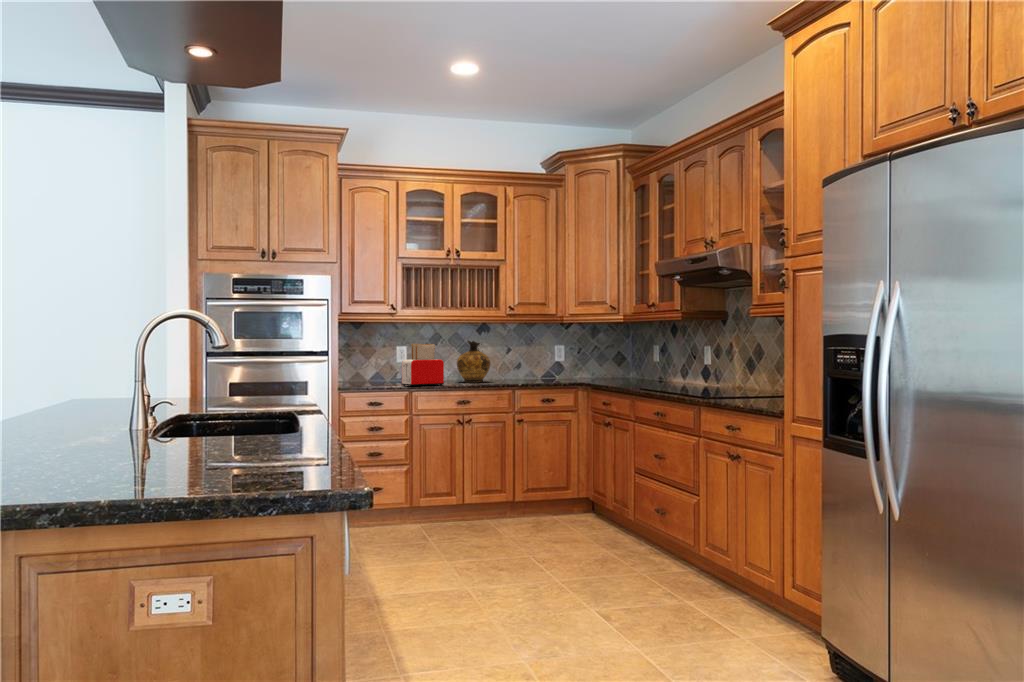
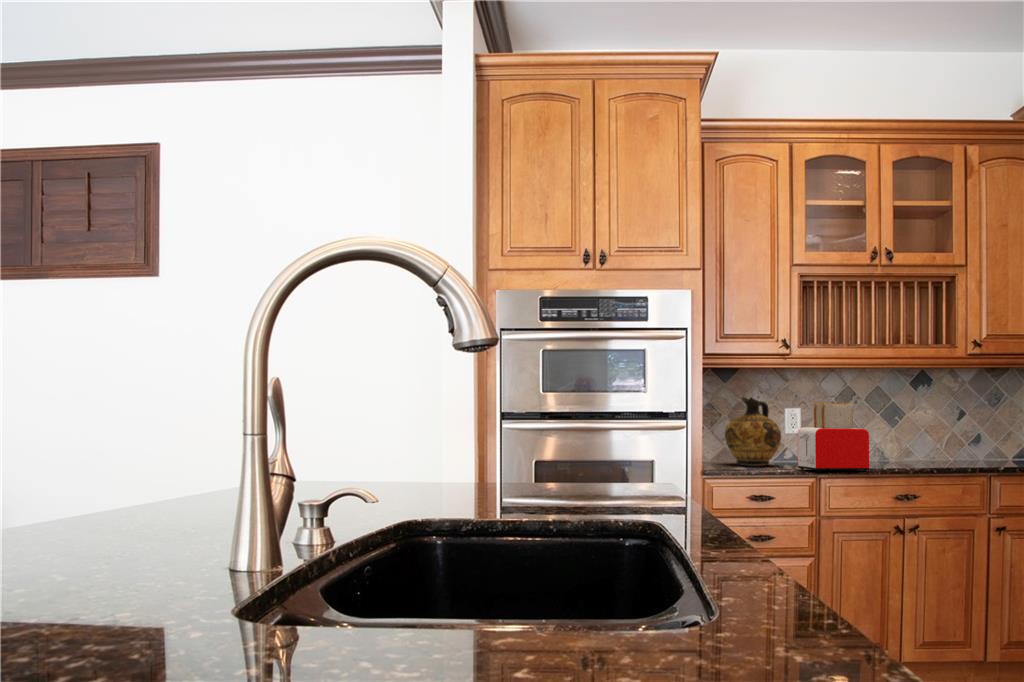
ceramic jug: present [457,341,490,382] -> present [725,397,781,466]

